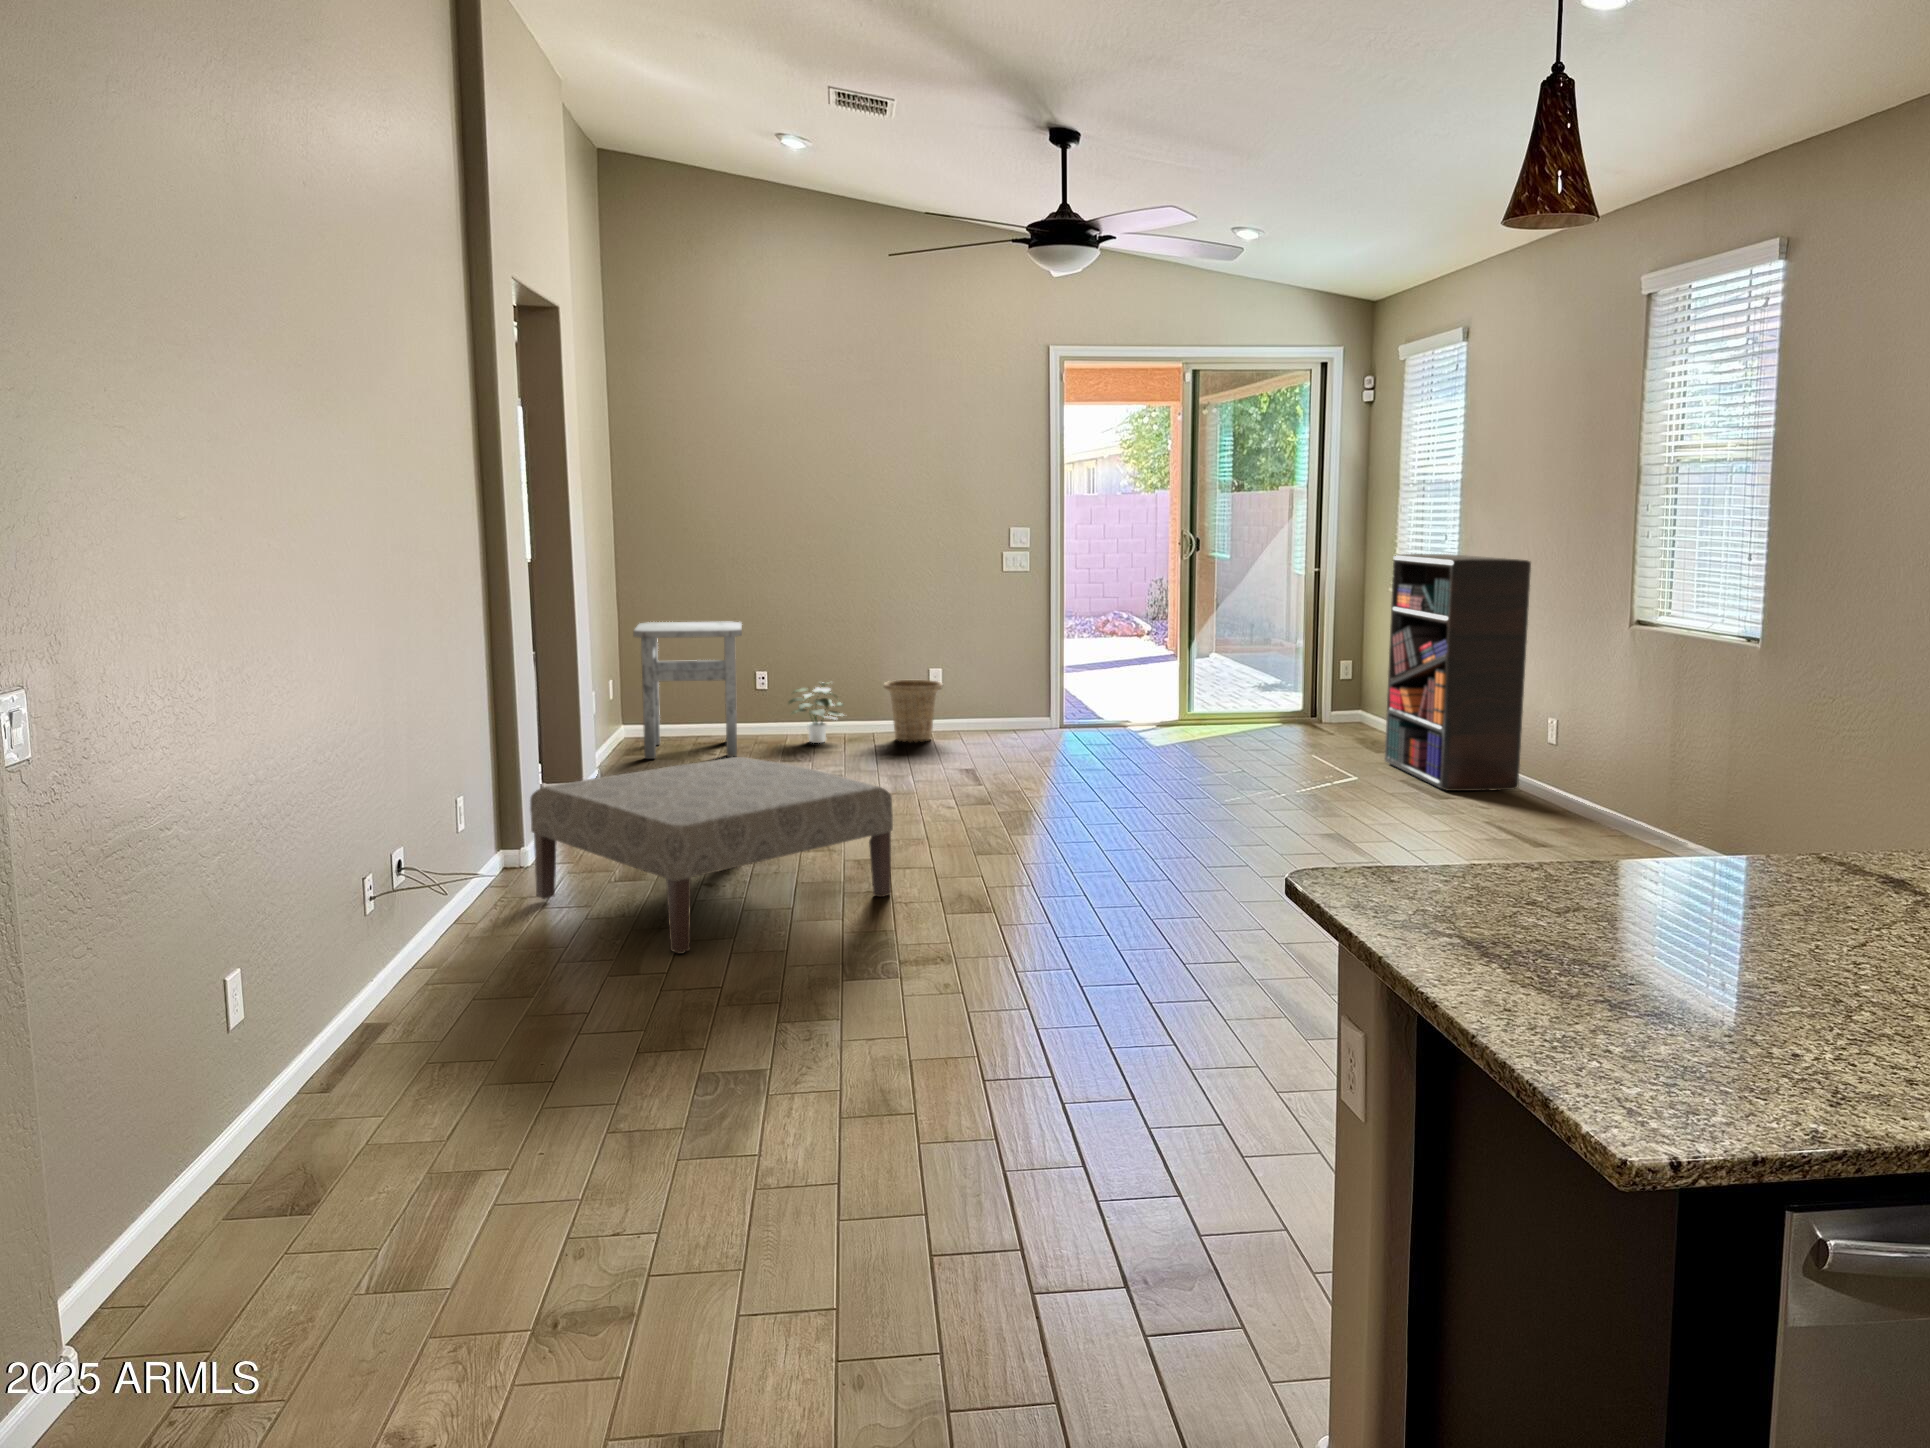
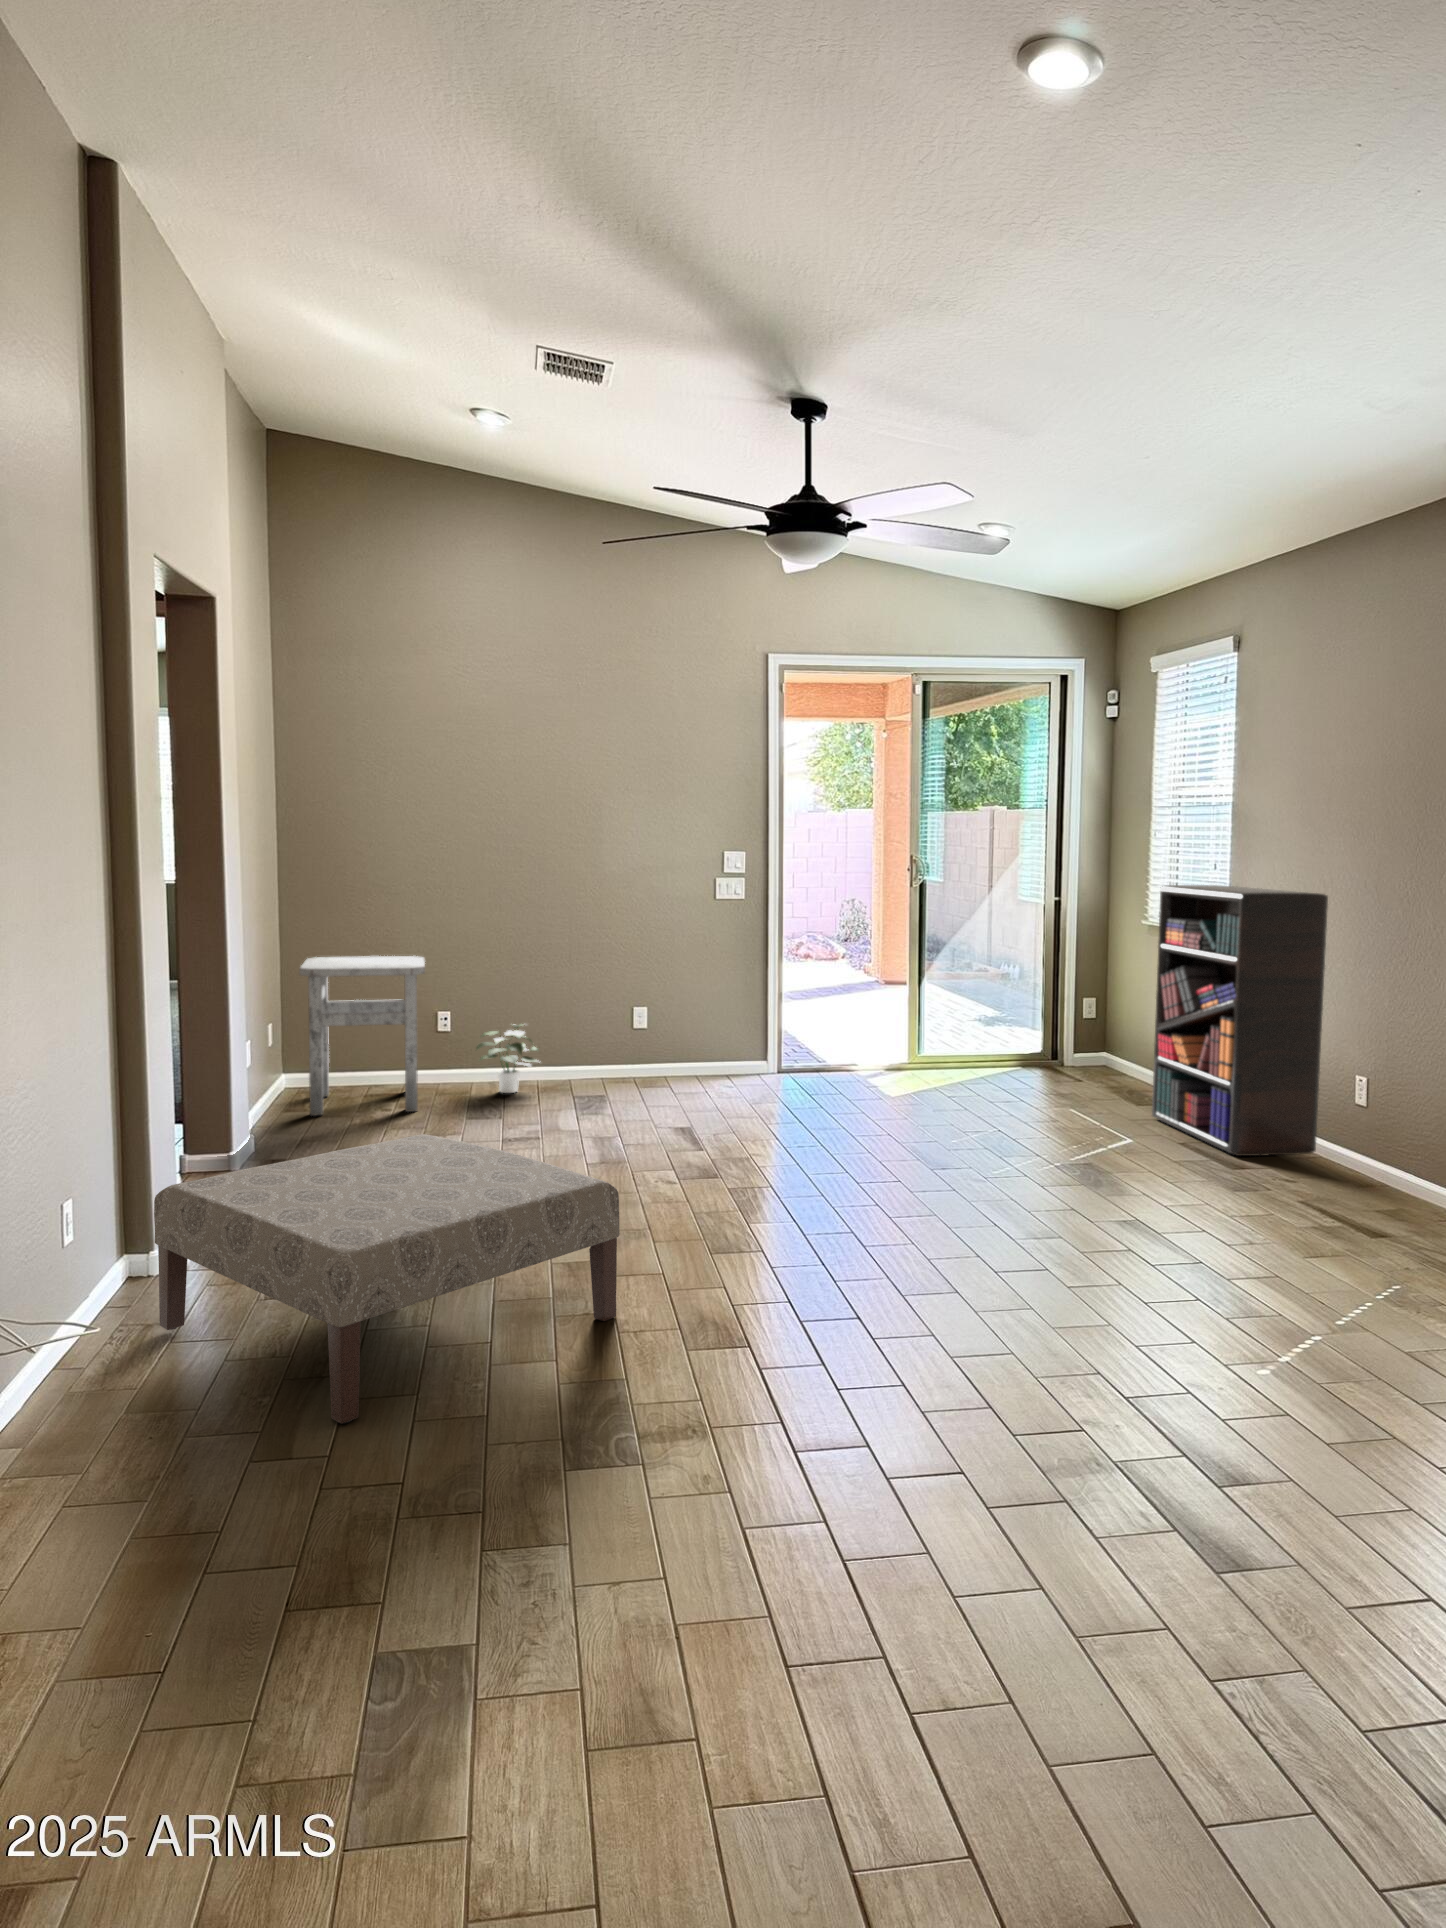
basket: present [883,680,943,742] -> none [584,1021,651,1092]

